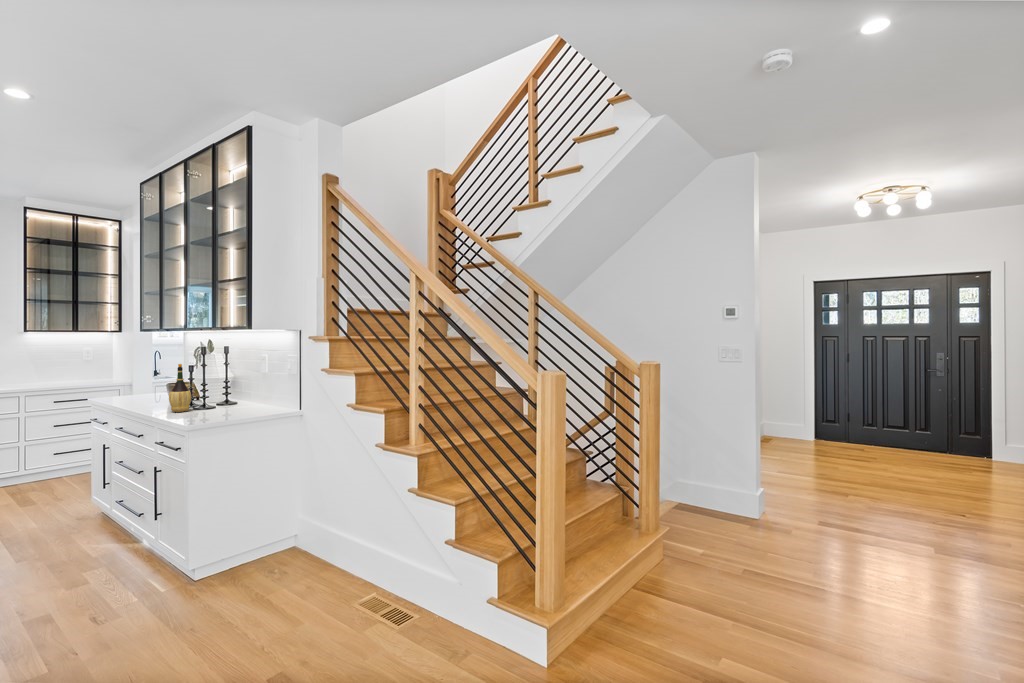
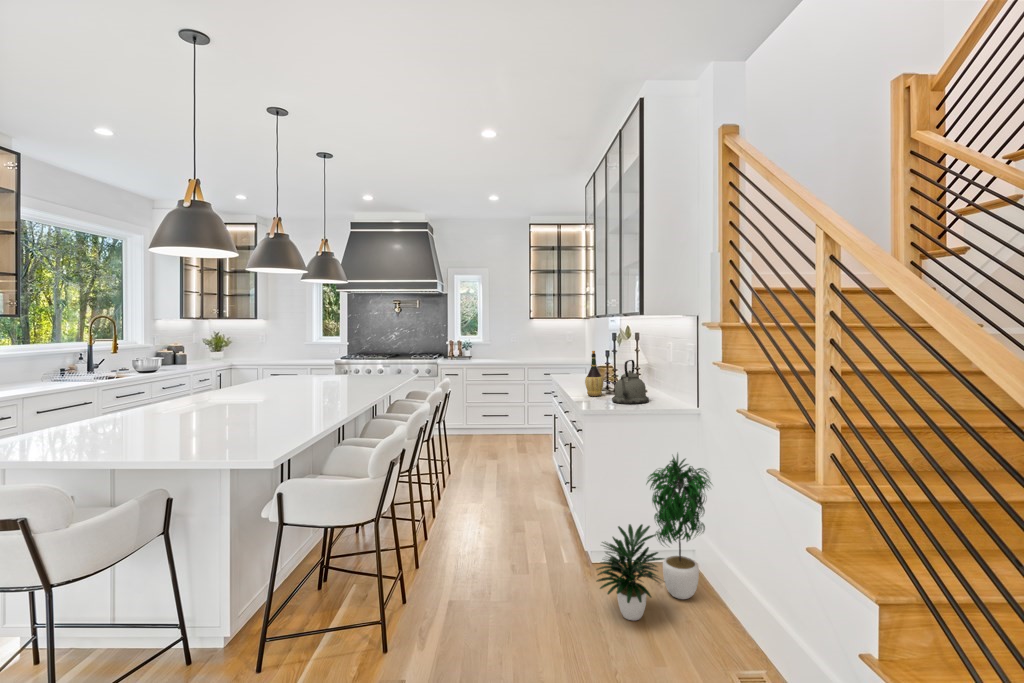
kettle: none [208,372,248,415] -> present [612,360,649,404]
potted plant: none [223,447,326,607] -> present [597,454,711,621]

